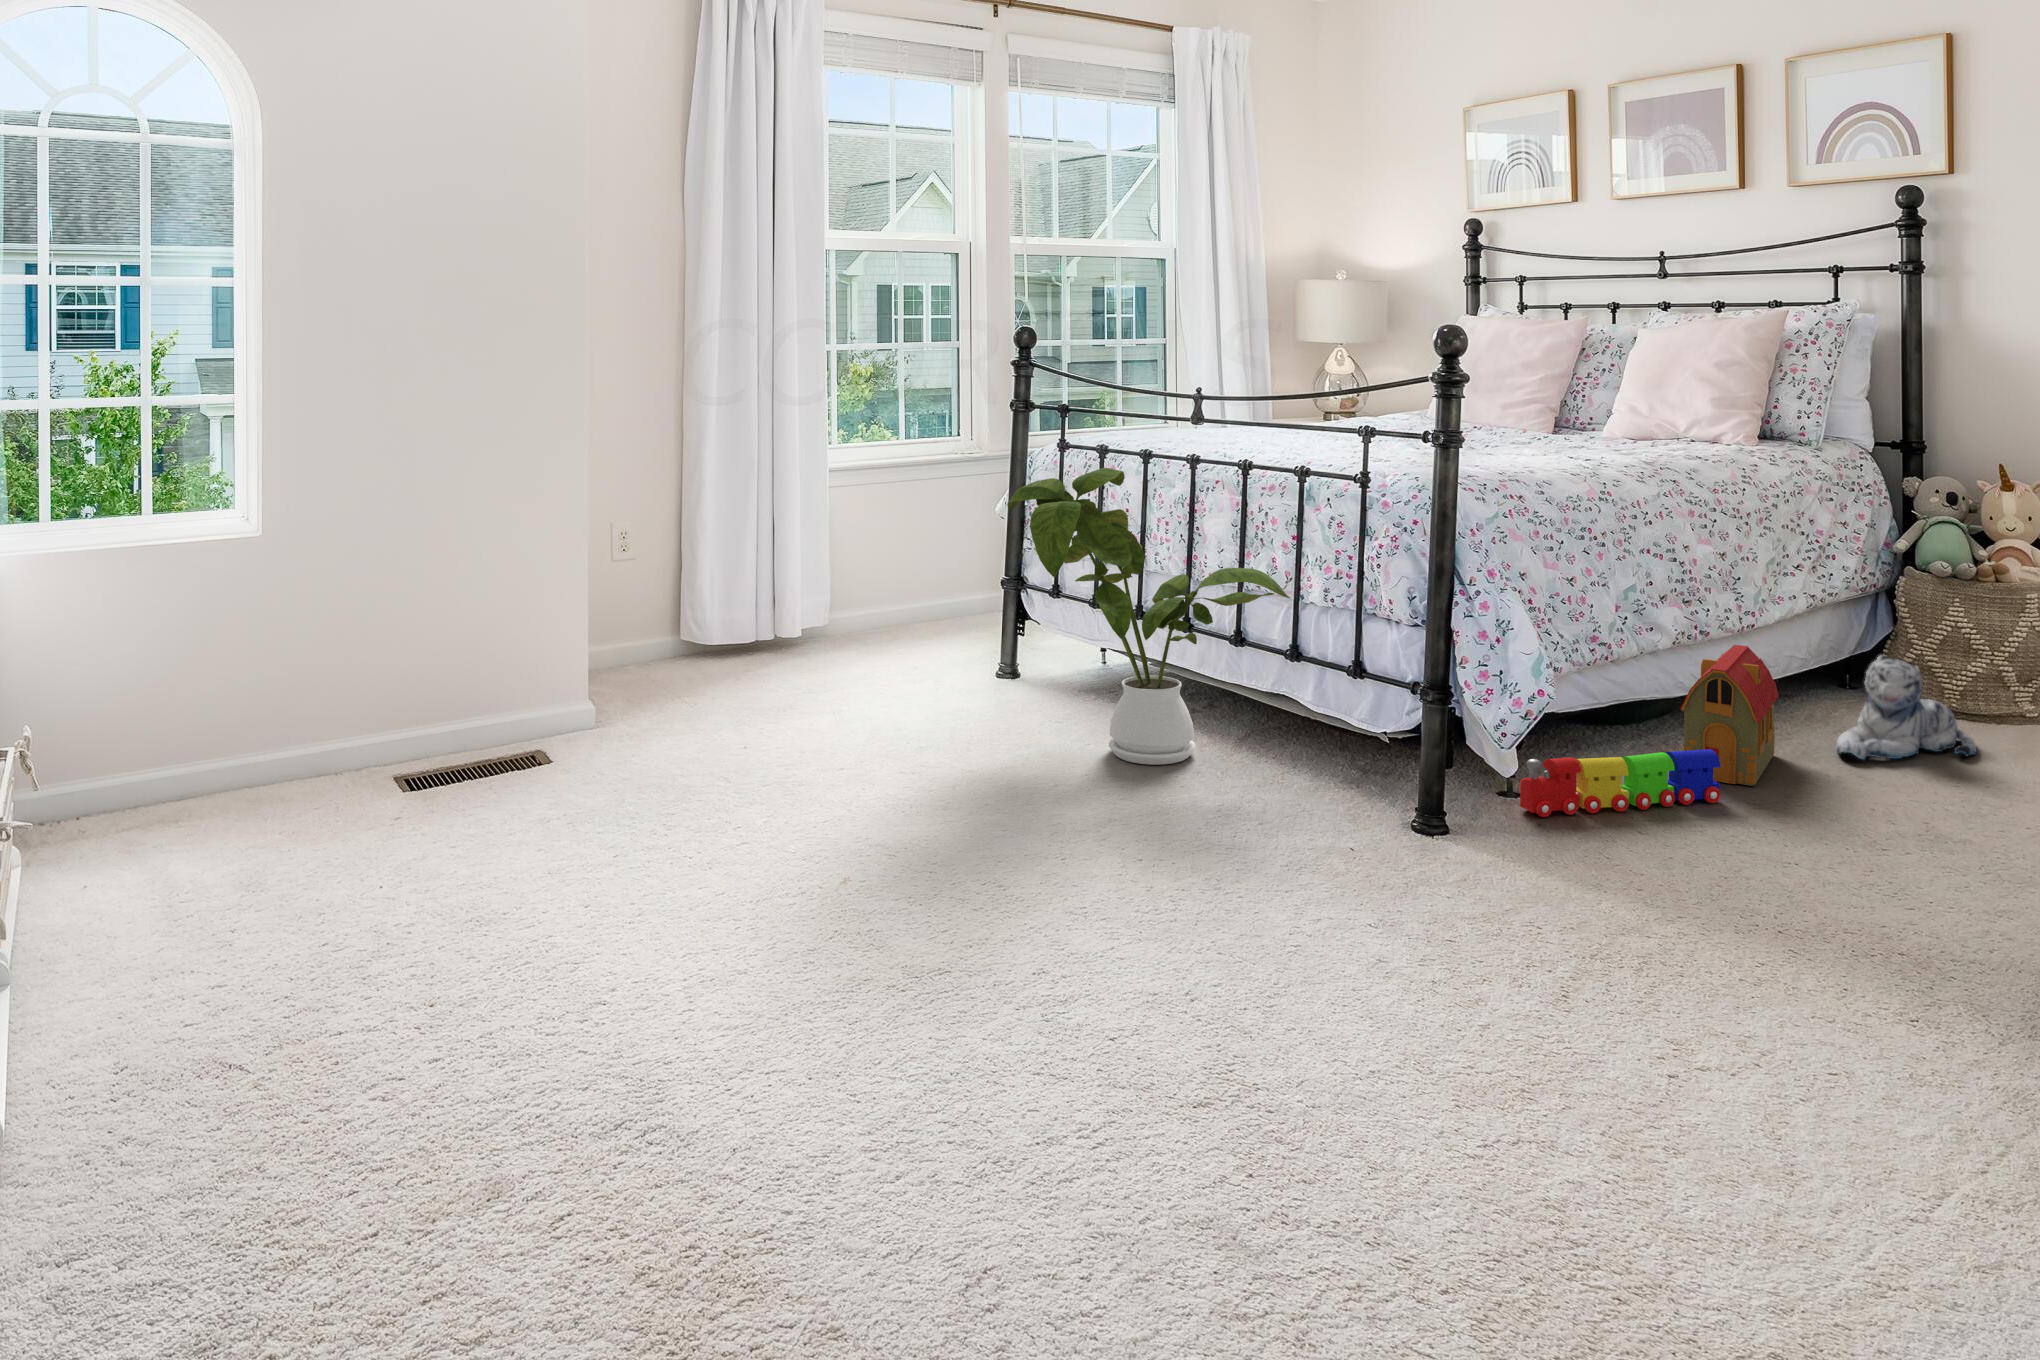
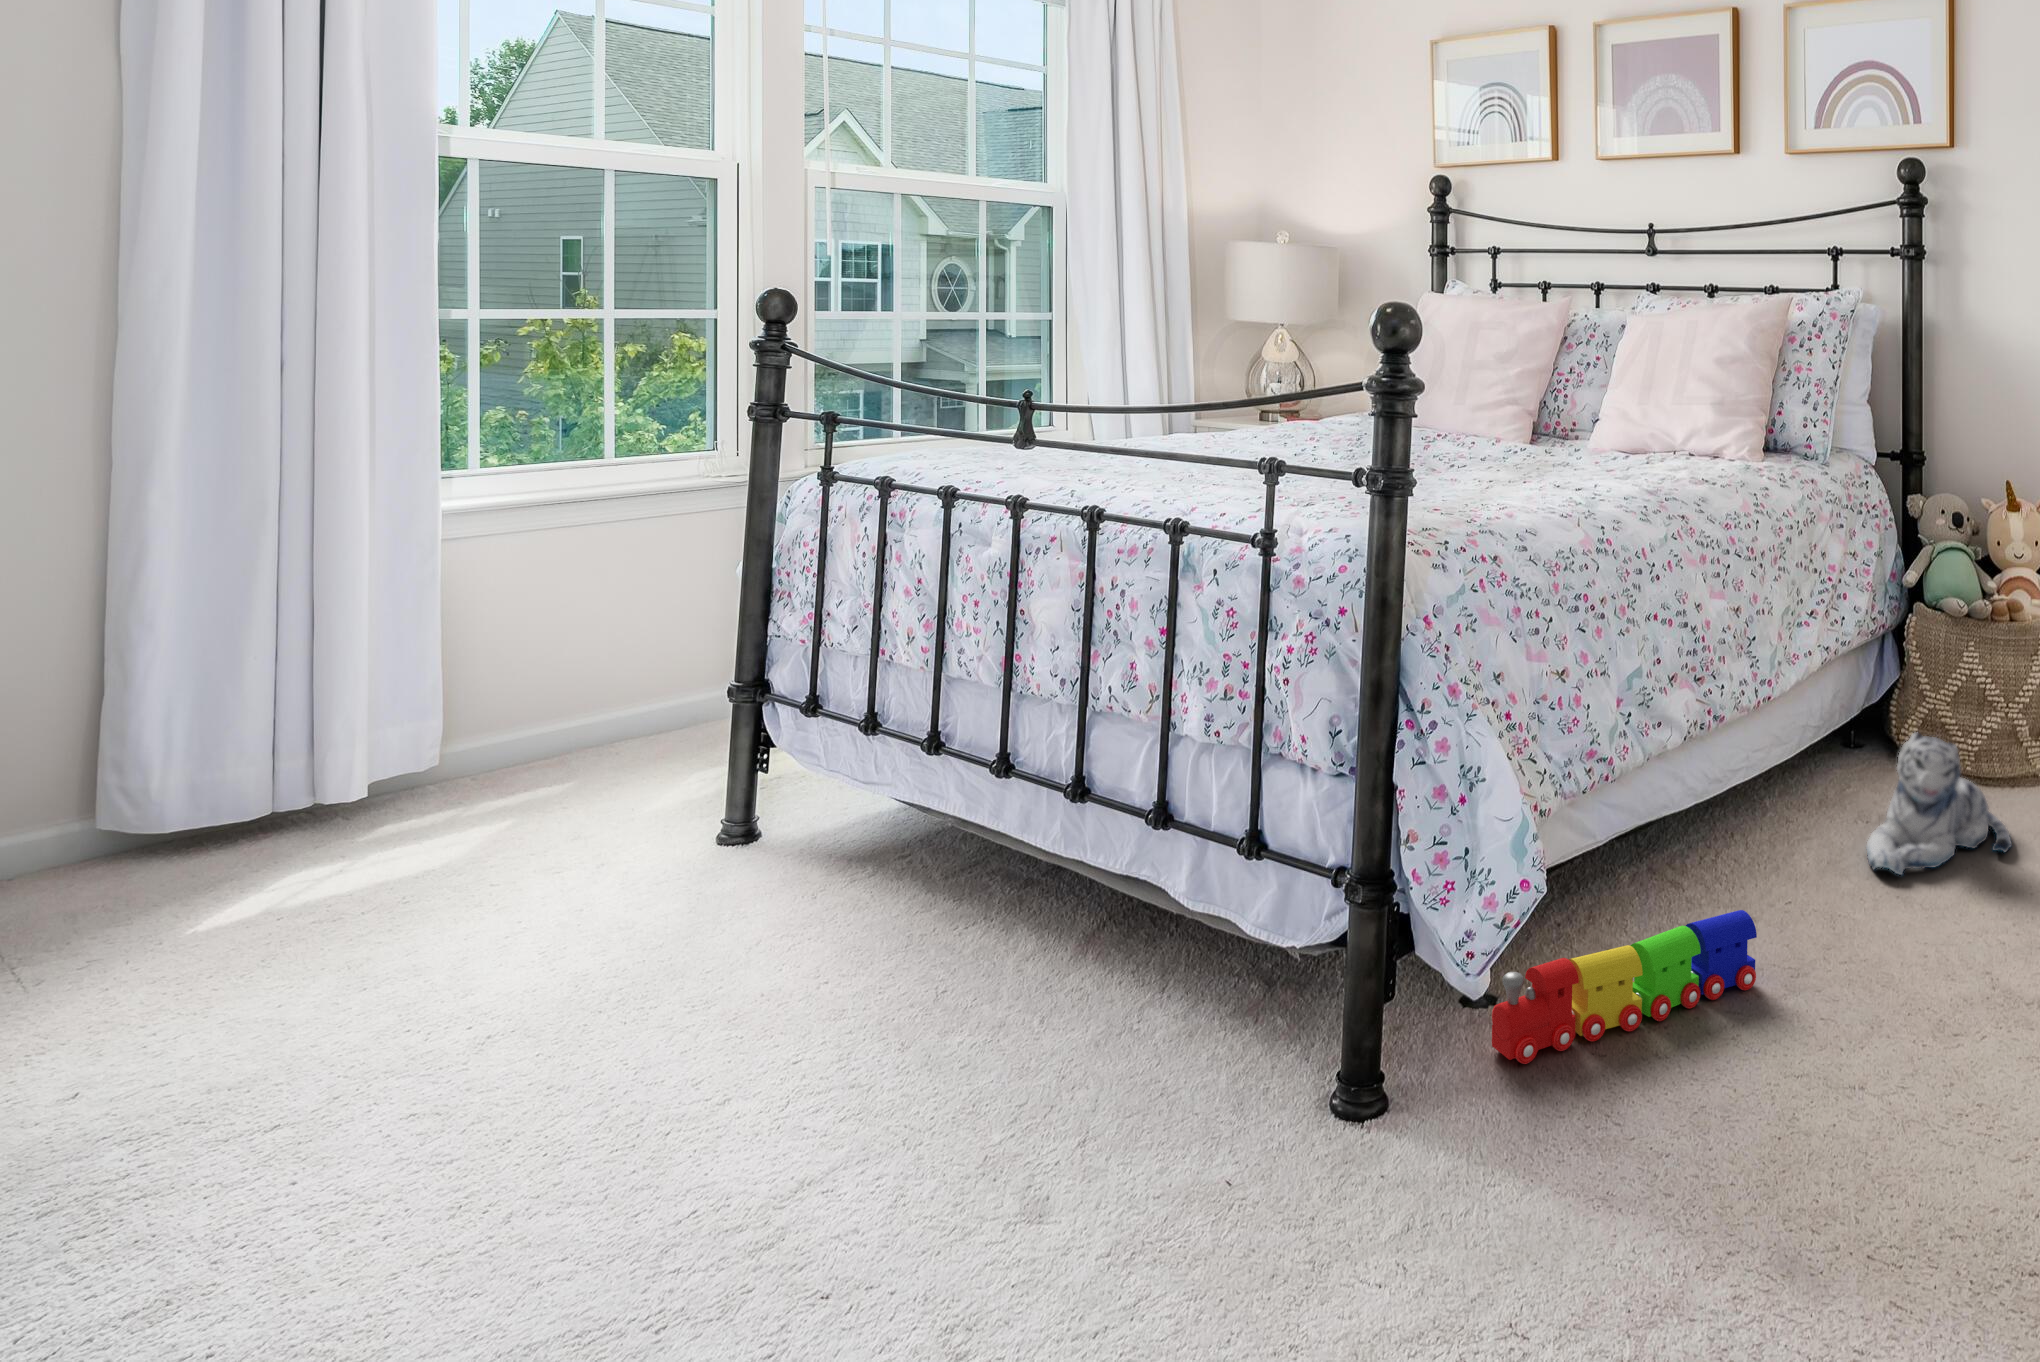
house plant: present [1007,468,1290,765] -> none [634,531,1144,1028]
toy house: present [1680,645,1778,786] -> none [1699,734,1807,945]

